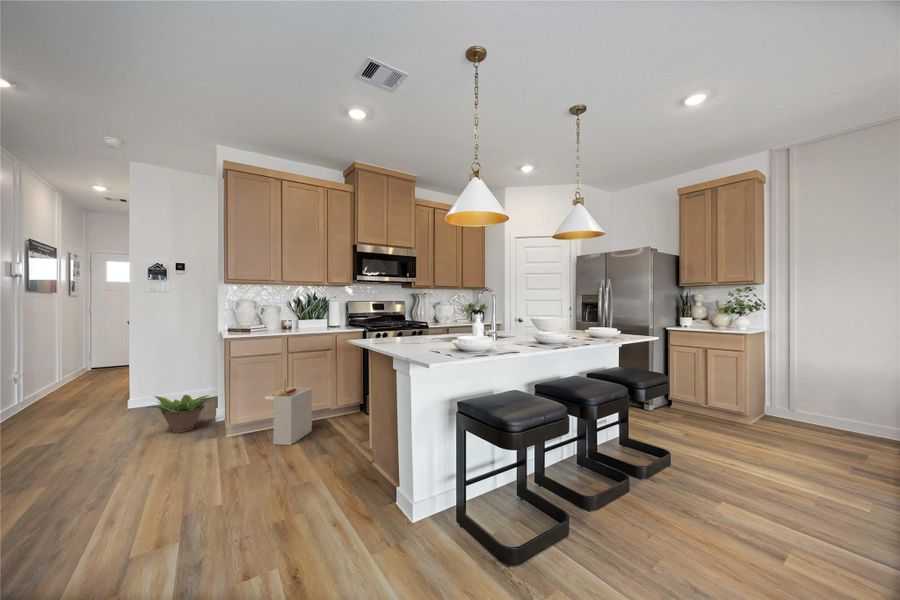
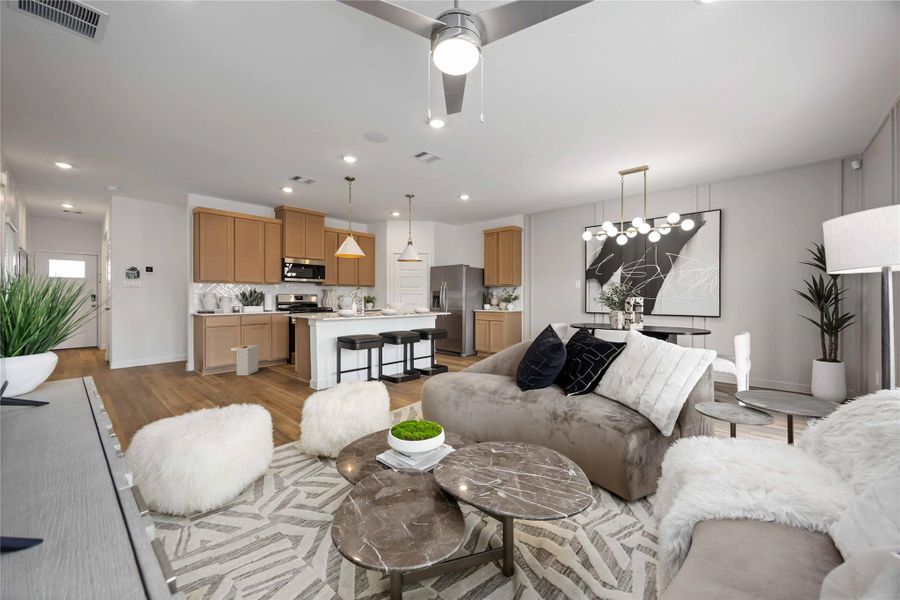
decorative plant: present [151,395,213,433] -> none [149,353,190,375]

